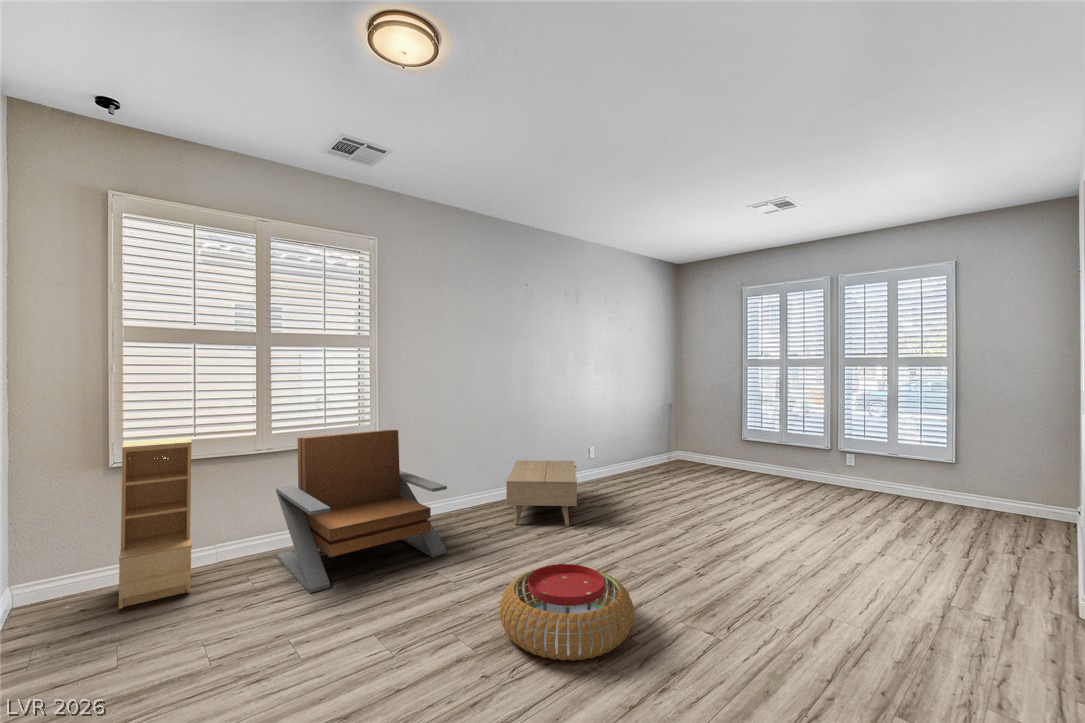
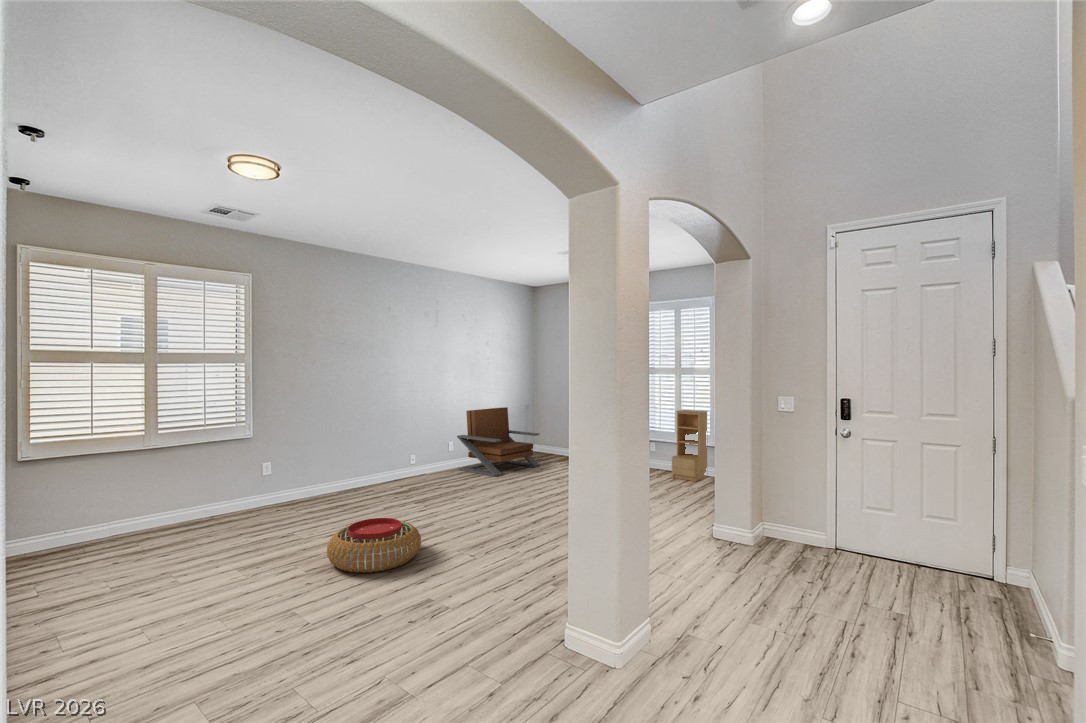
lounge chair: present [276,430,447,593] -> present [457,407,540,477]
bookshelf: present [119,438,192,609] -> present [672,410,707,482]
coffee table: present [506,461,577,526] -> none [362,452,429,503]

